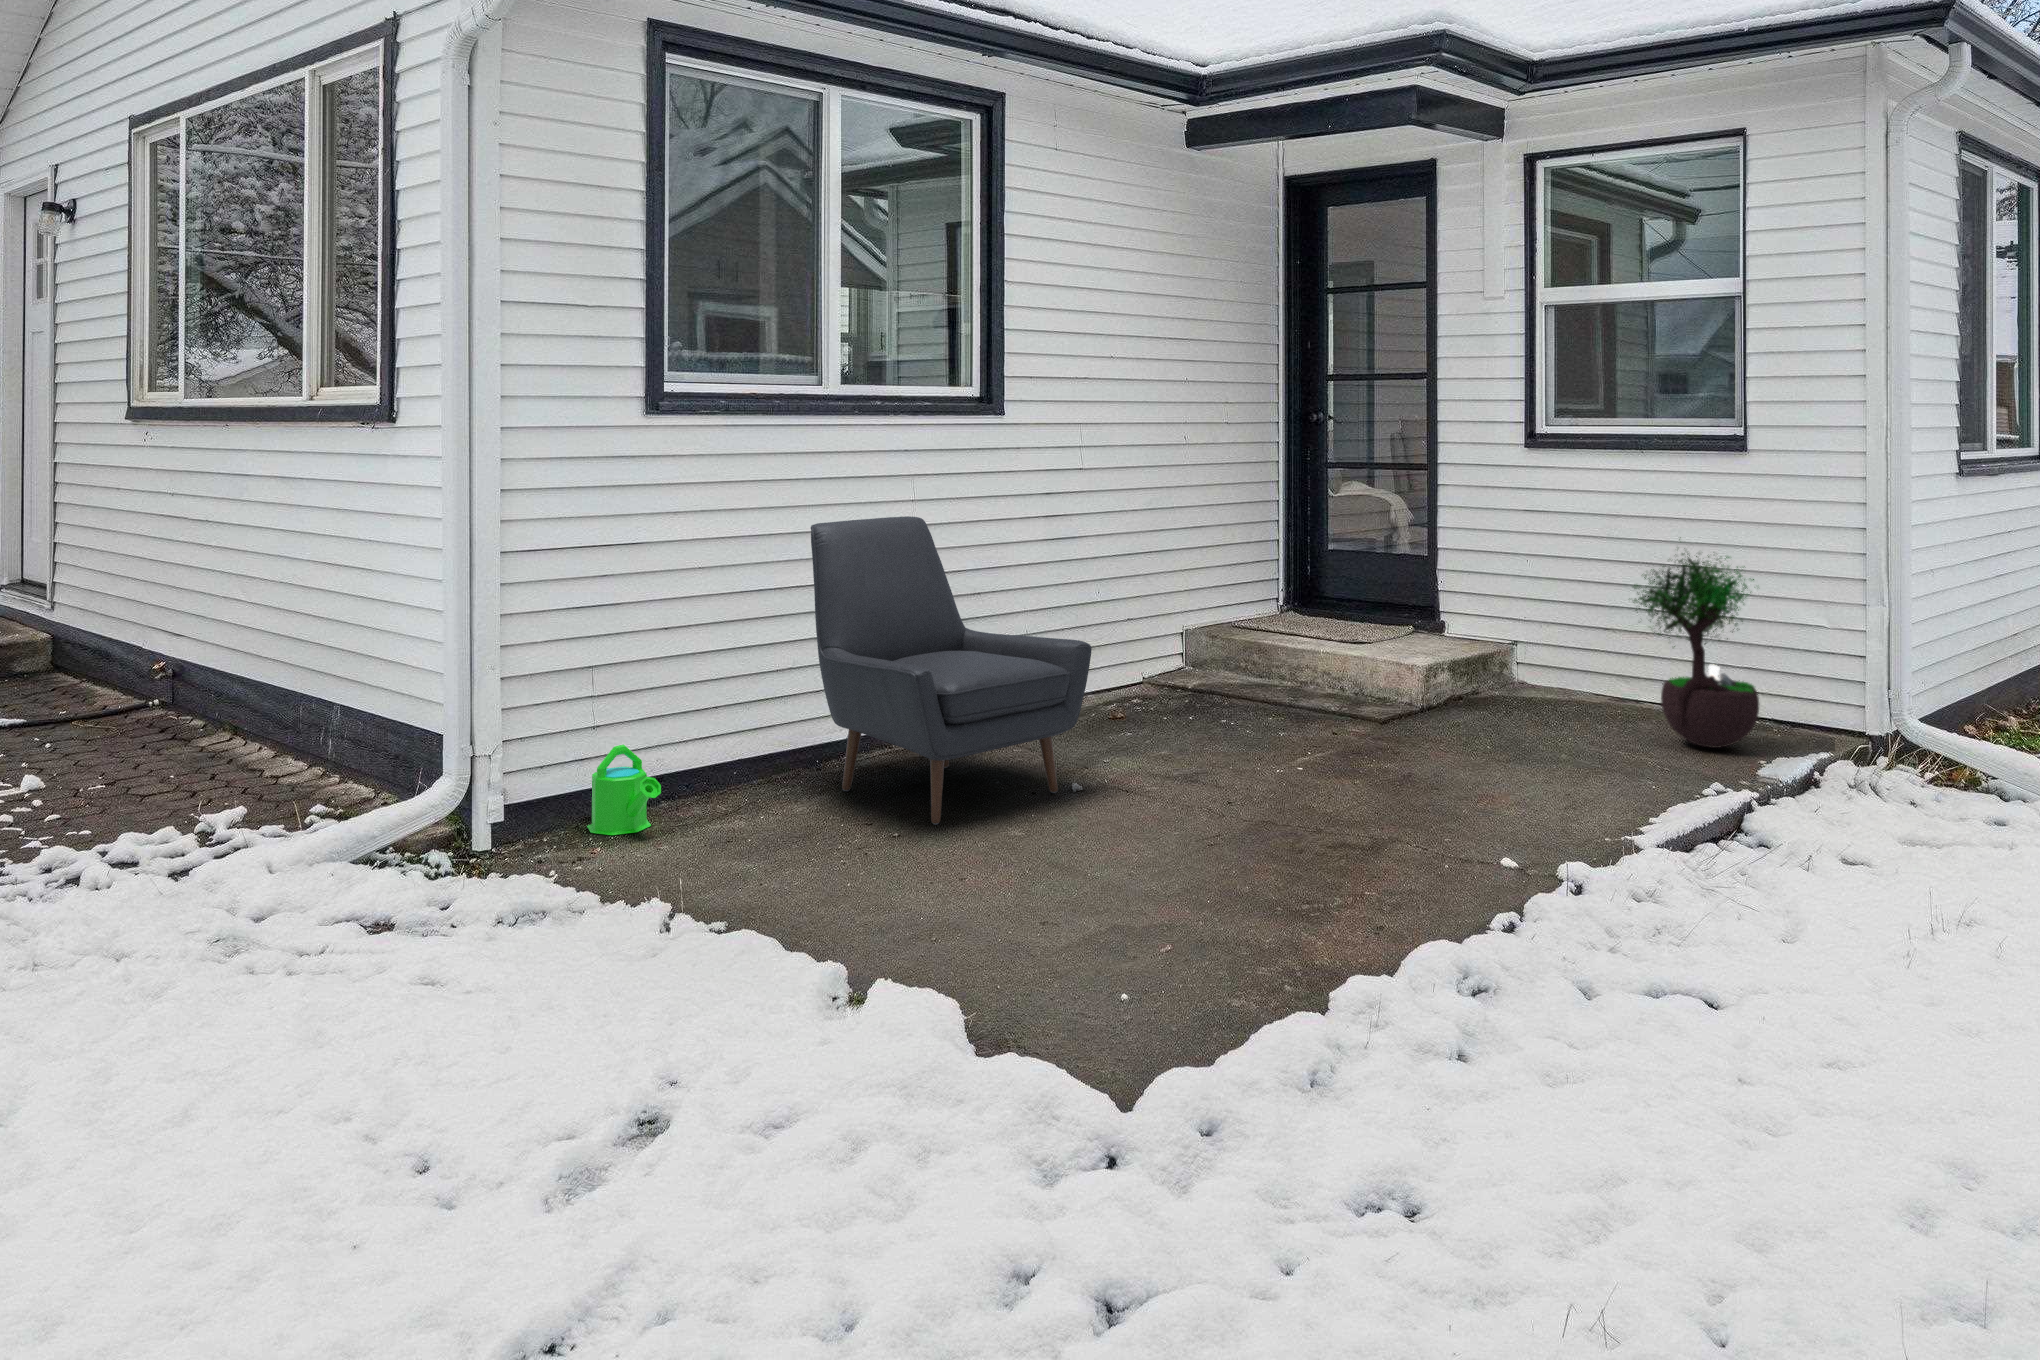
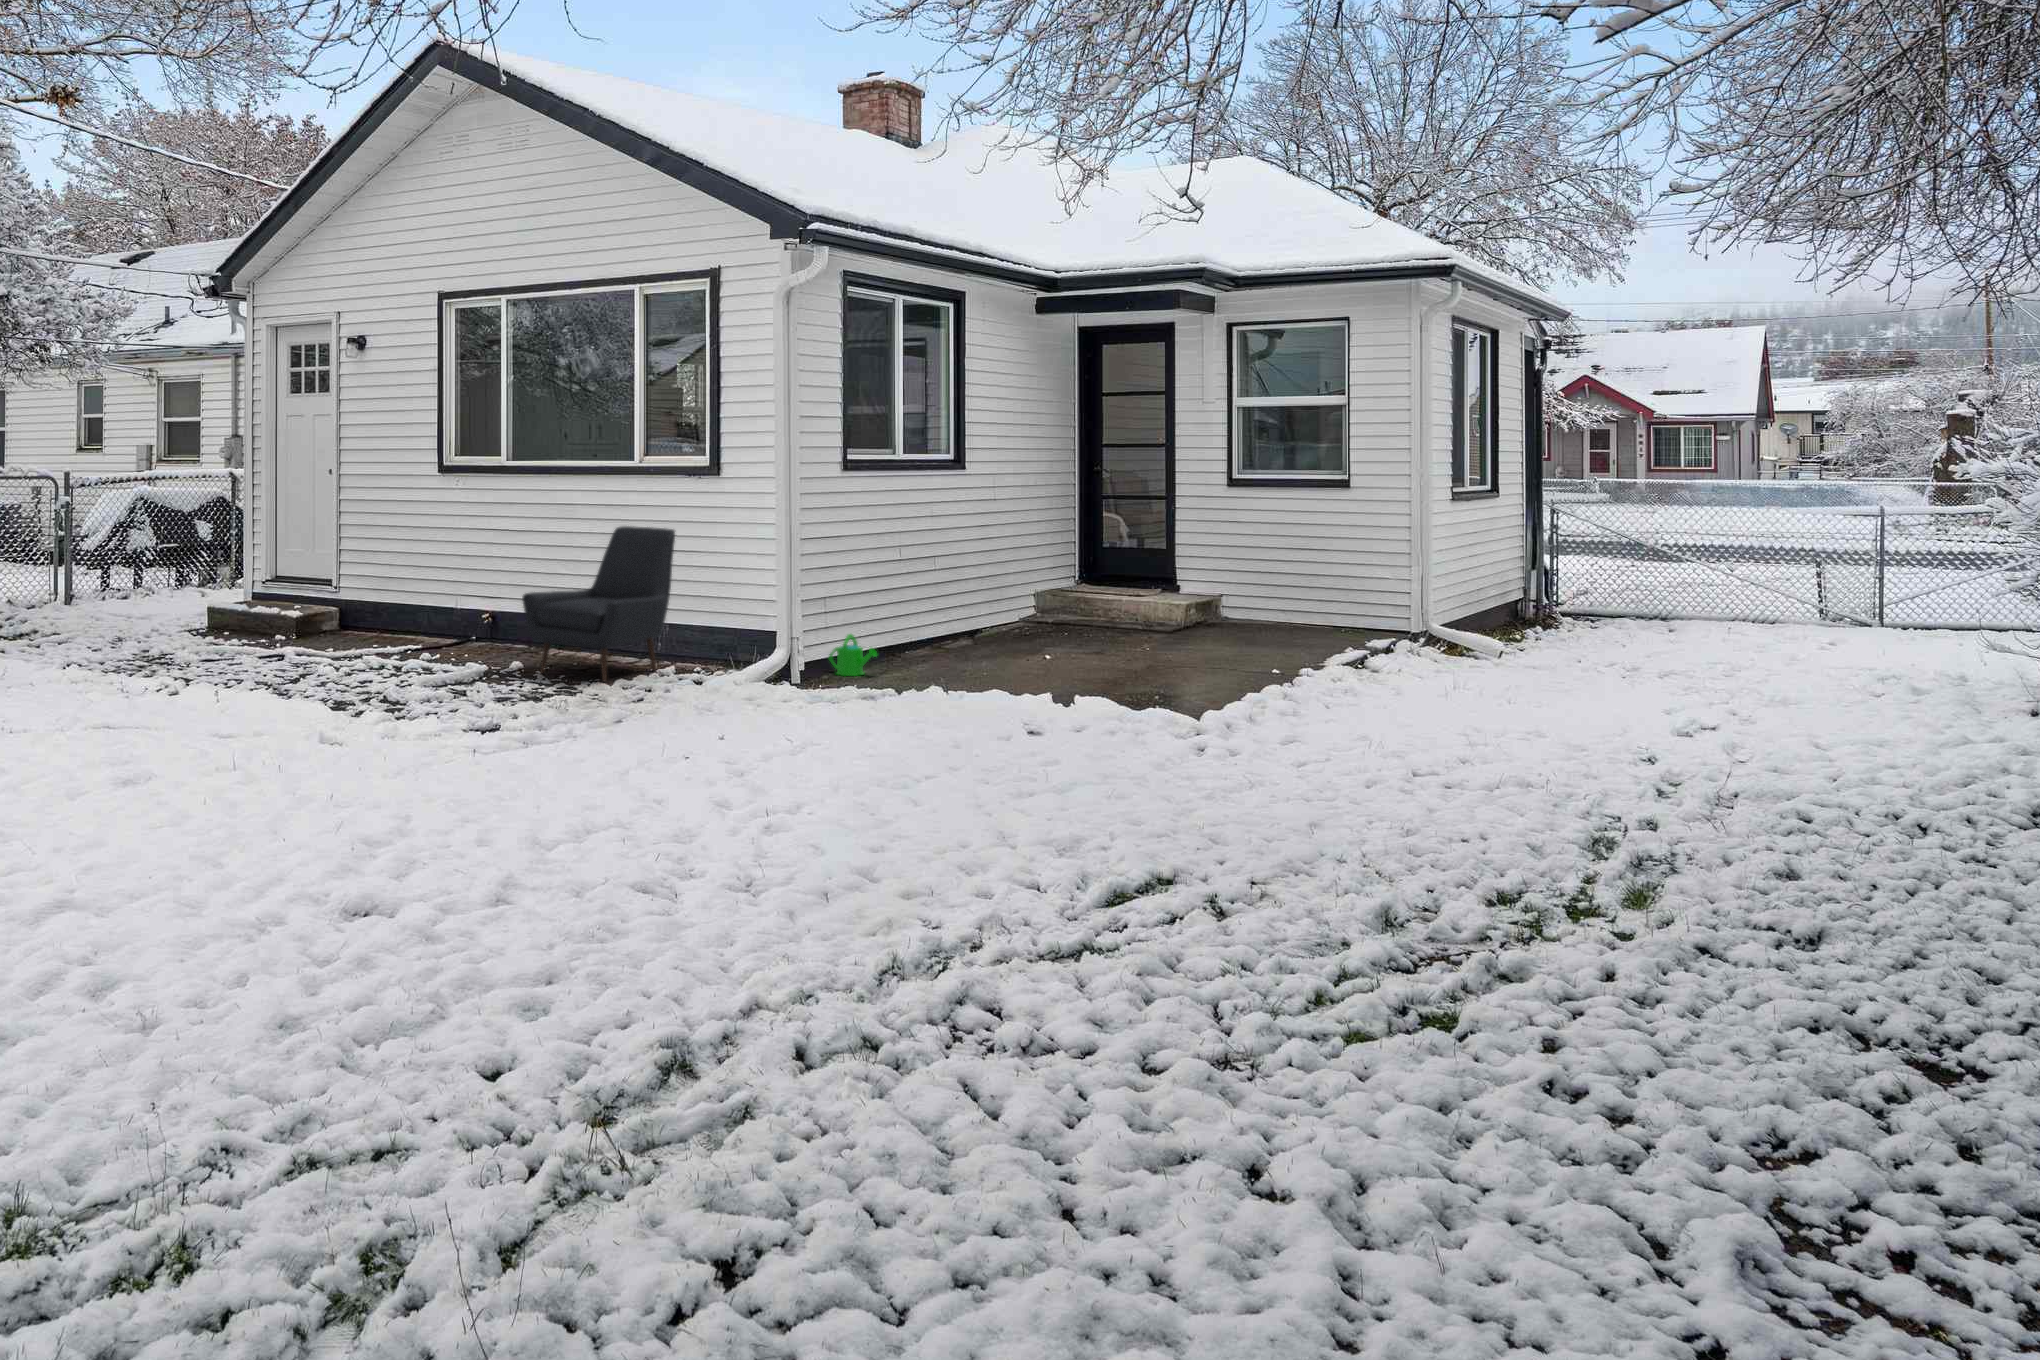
chair: present [811,516,1092,825] -> present [522,526,675,682]
potted tree: present [1633,539,1759,748] -> none [1296,531,1362,640]

